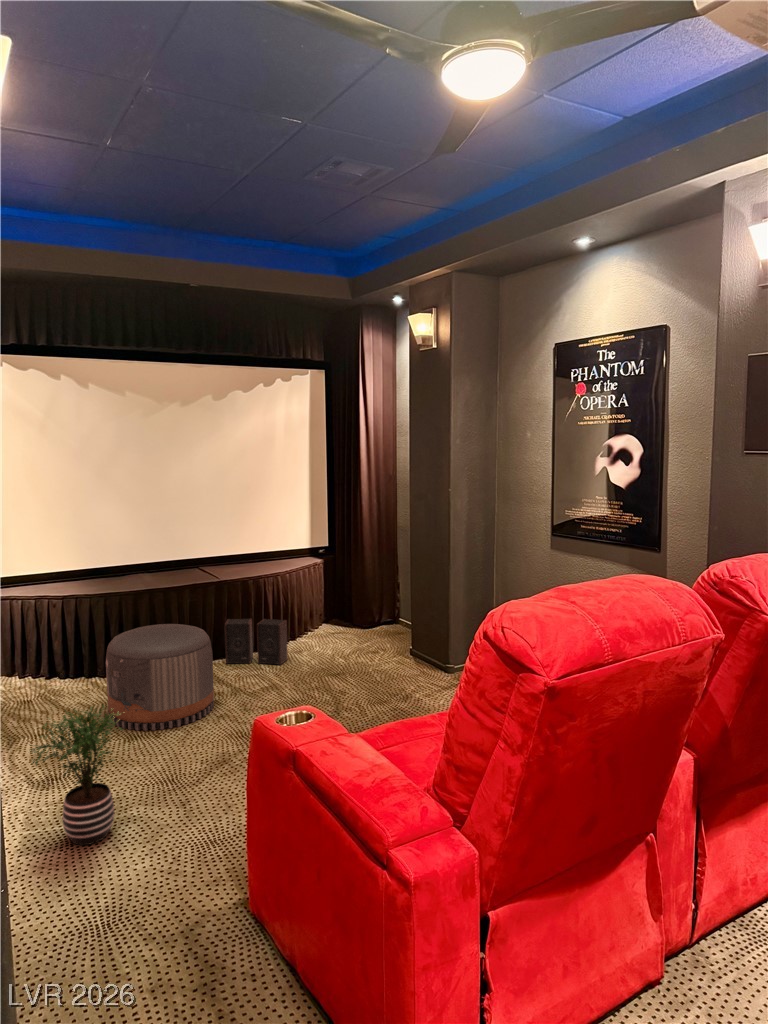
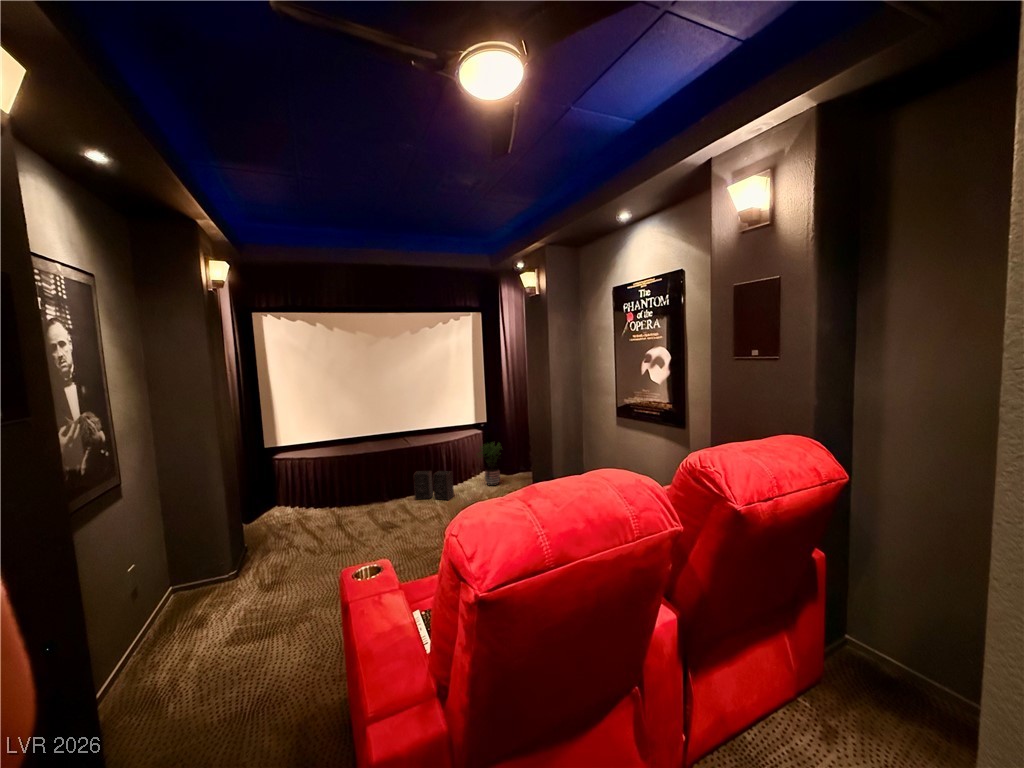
pouf: present [106,624,214,731] -> none [327,477,398,548]
potted plant: present [31,705,122,845] -> present [480,442,501,486]

